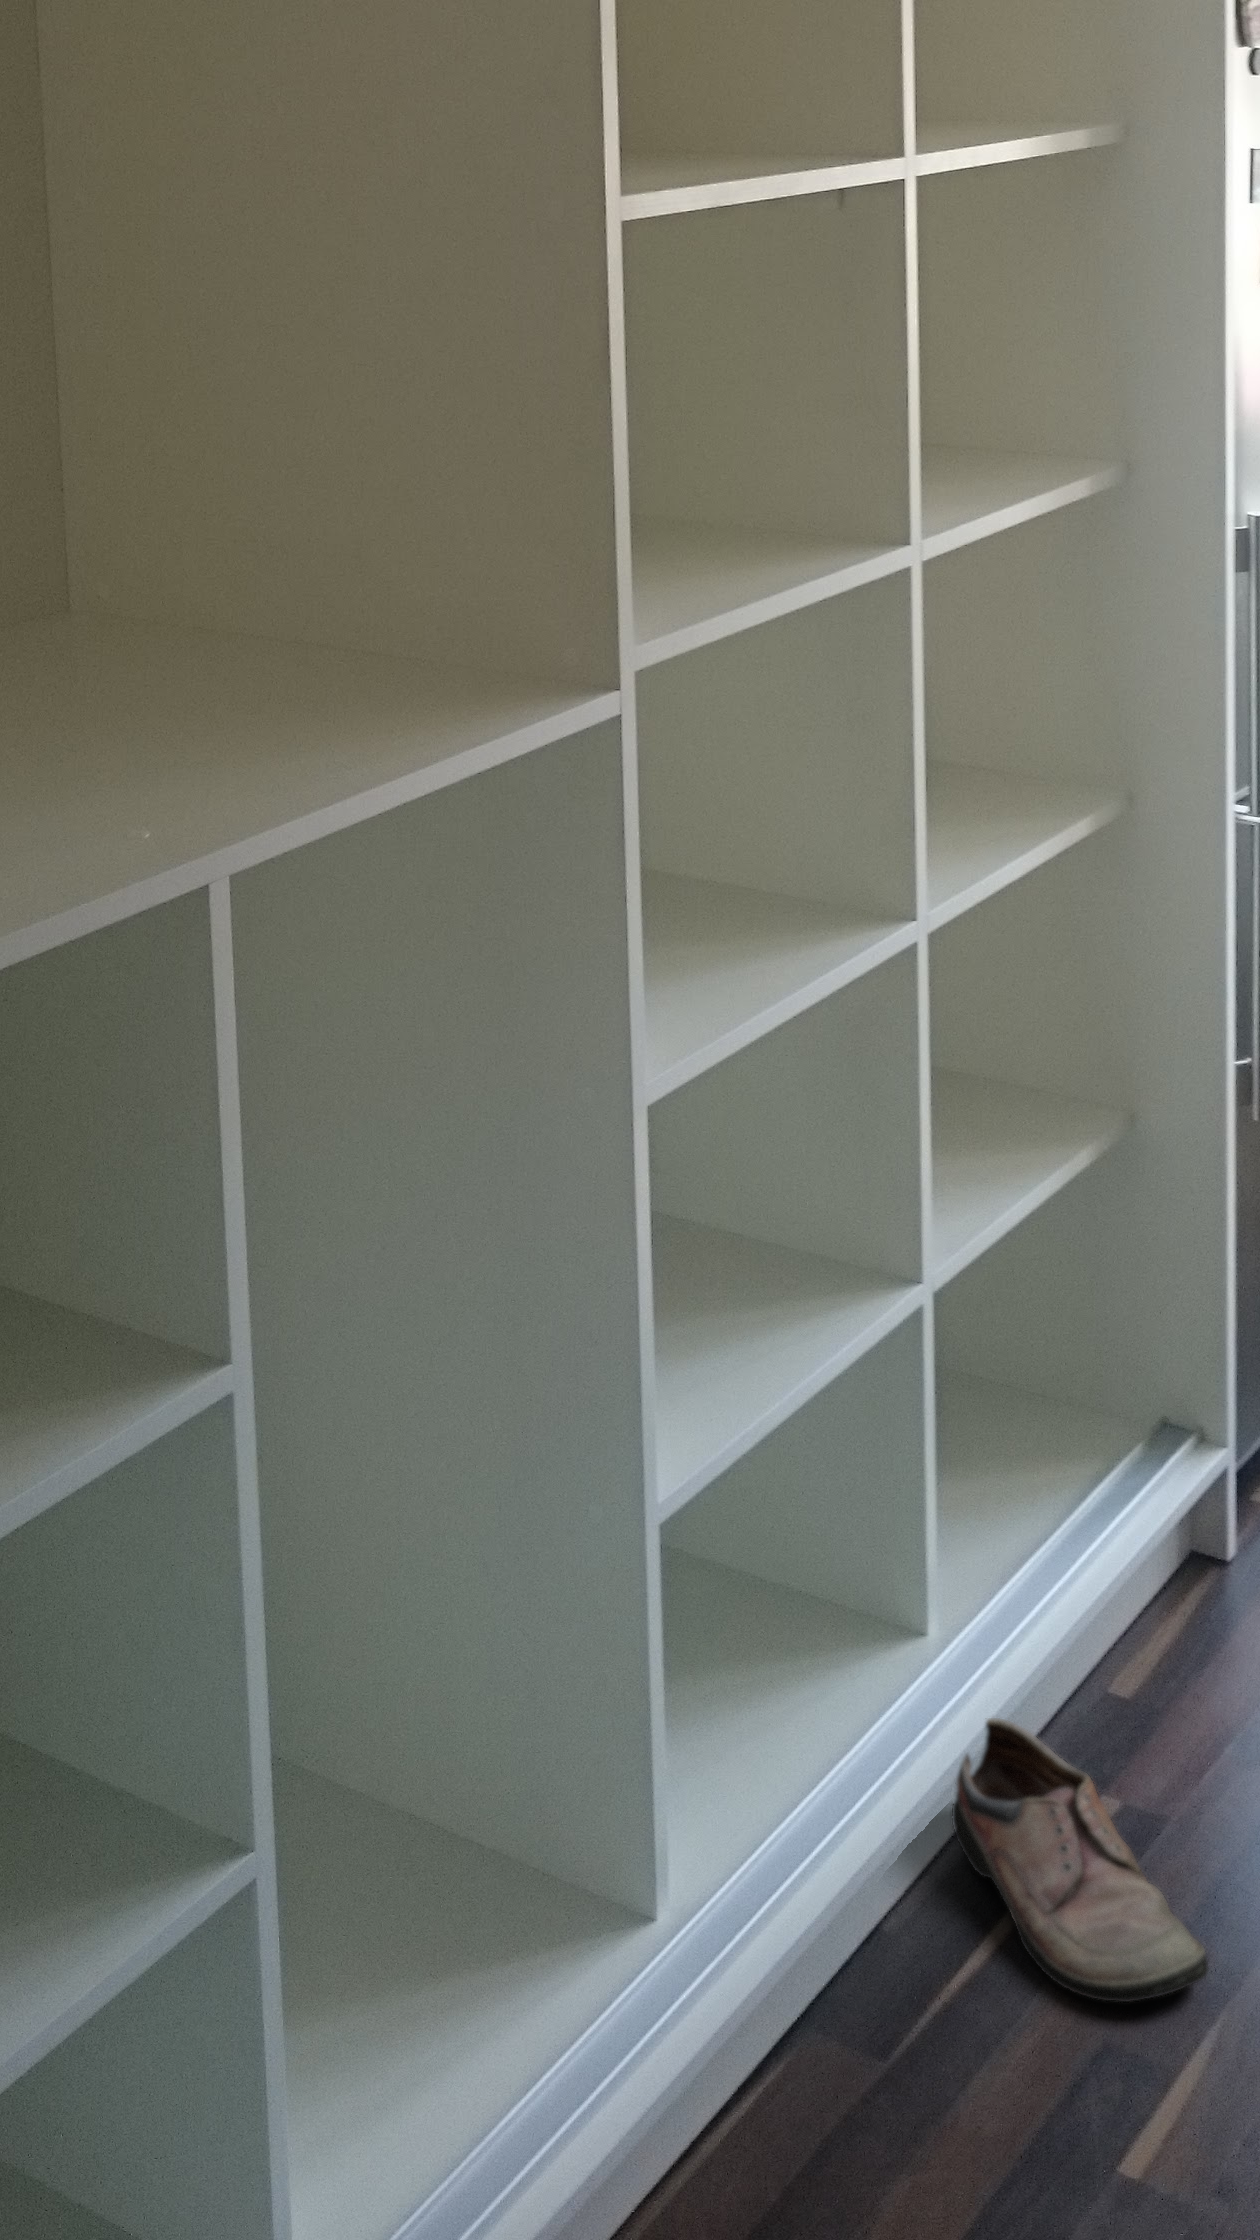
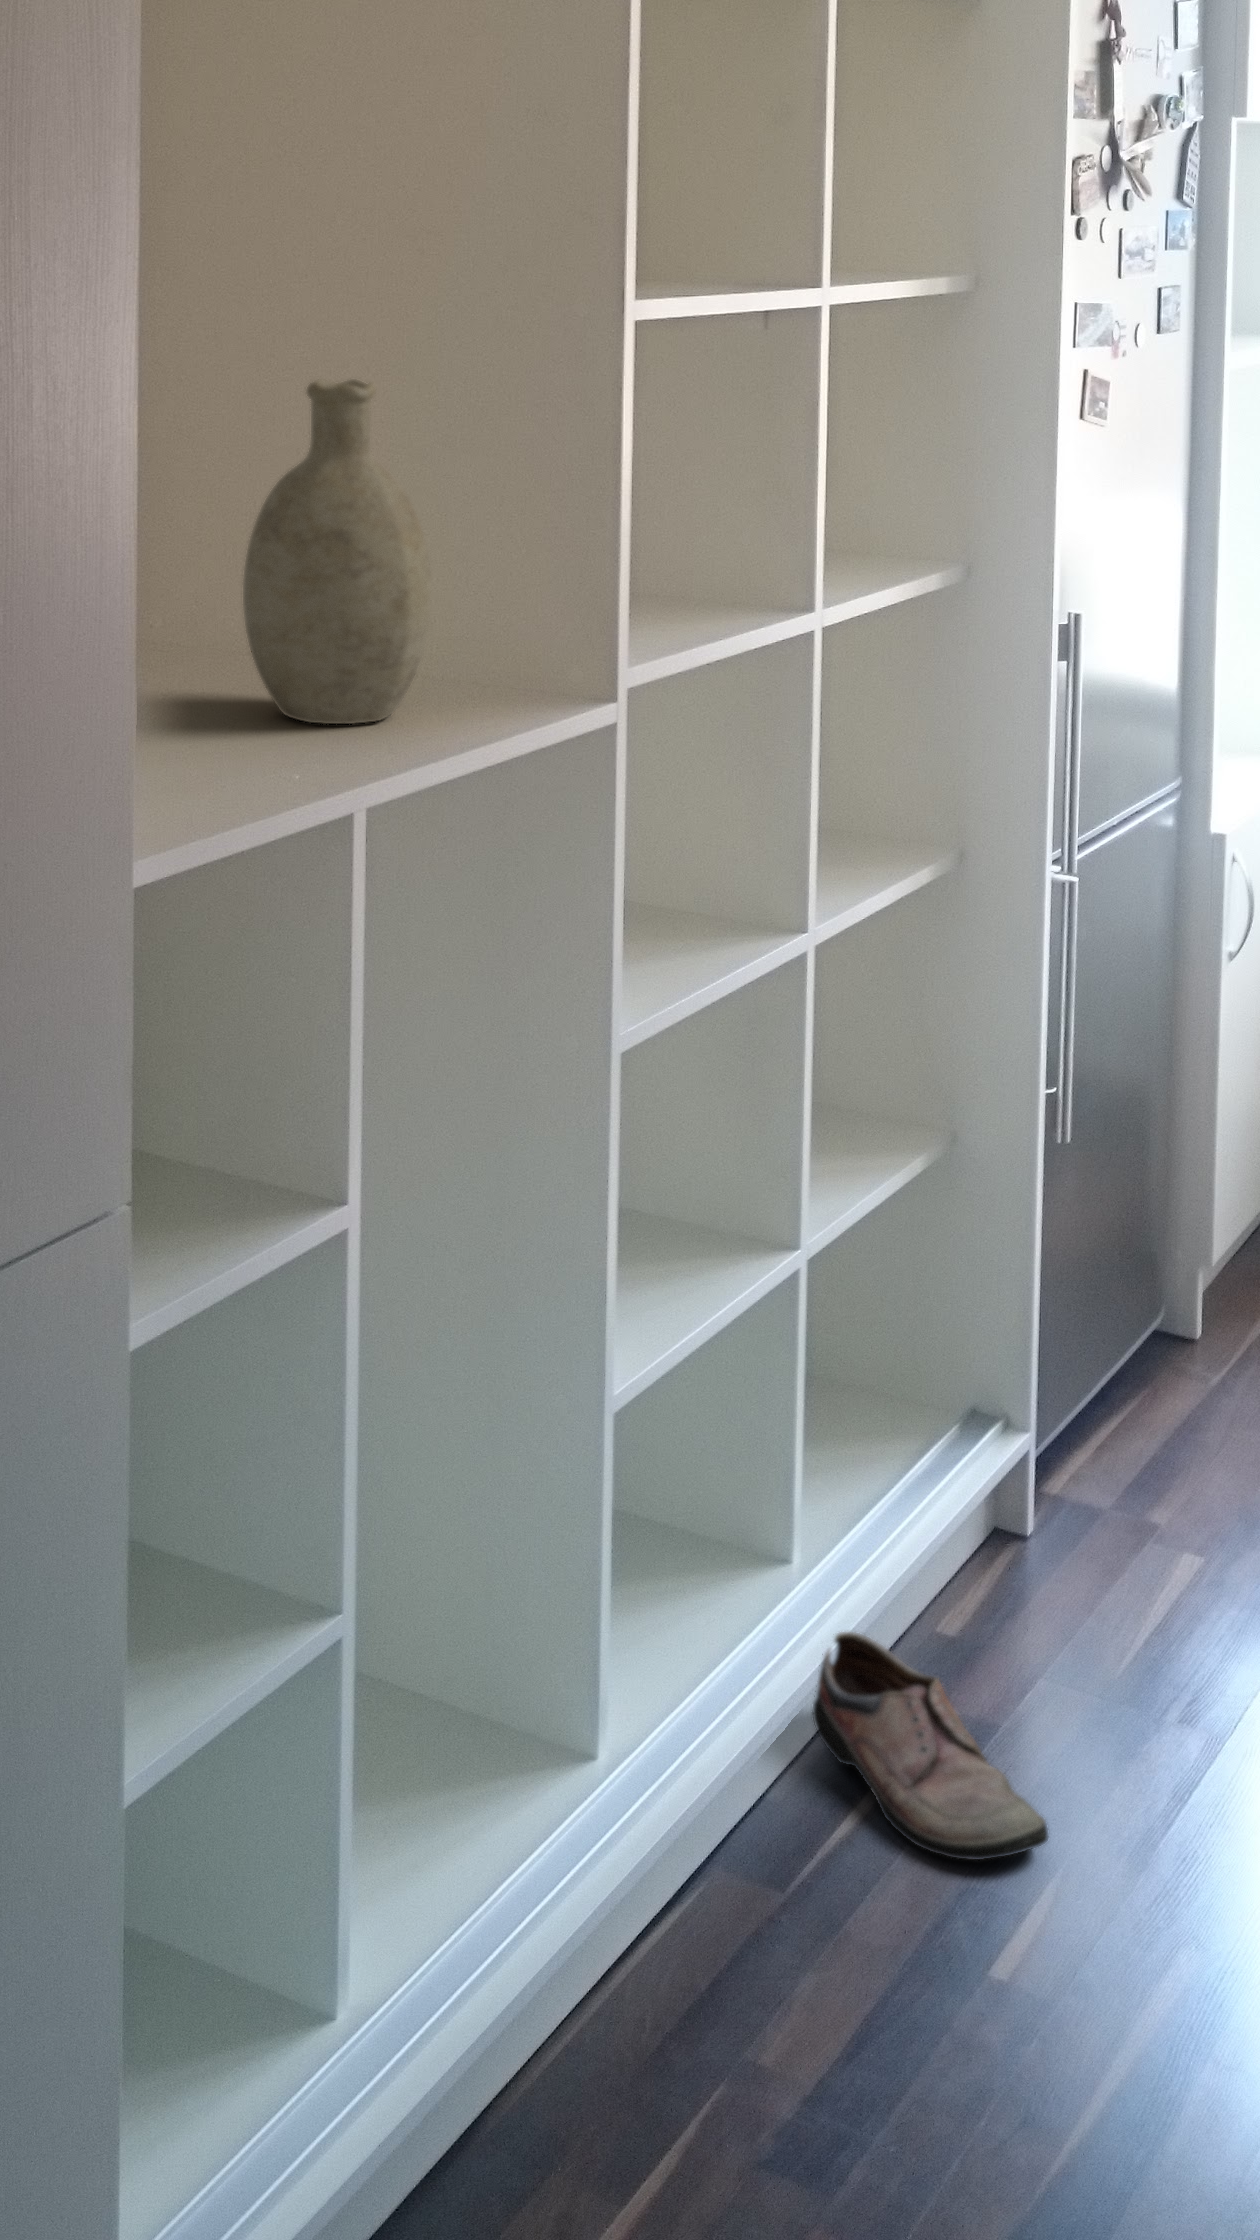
decorative vase: none [126,312,360,745] -> present [243,379,431,724]

